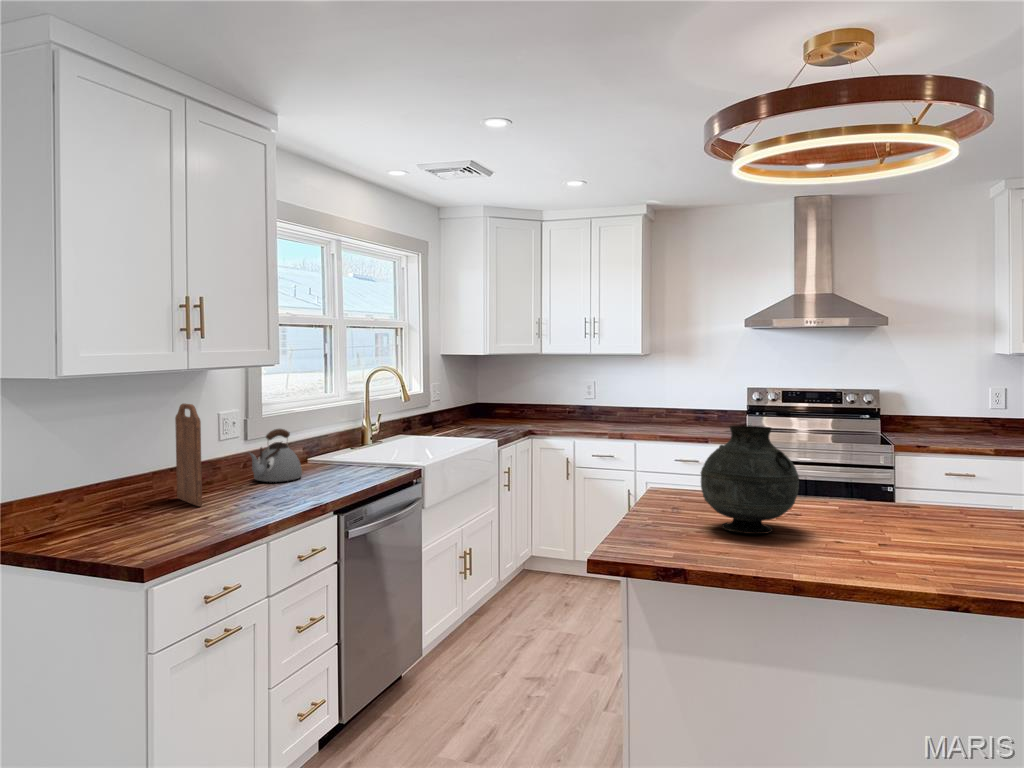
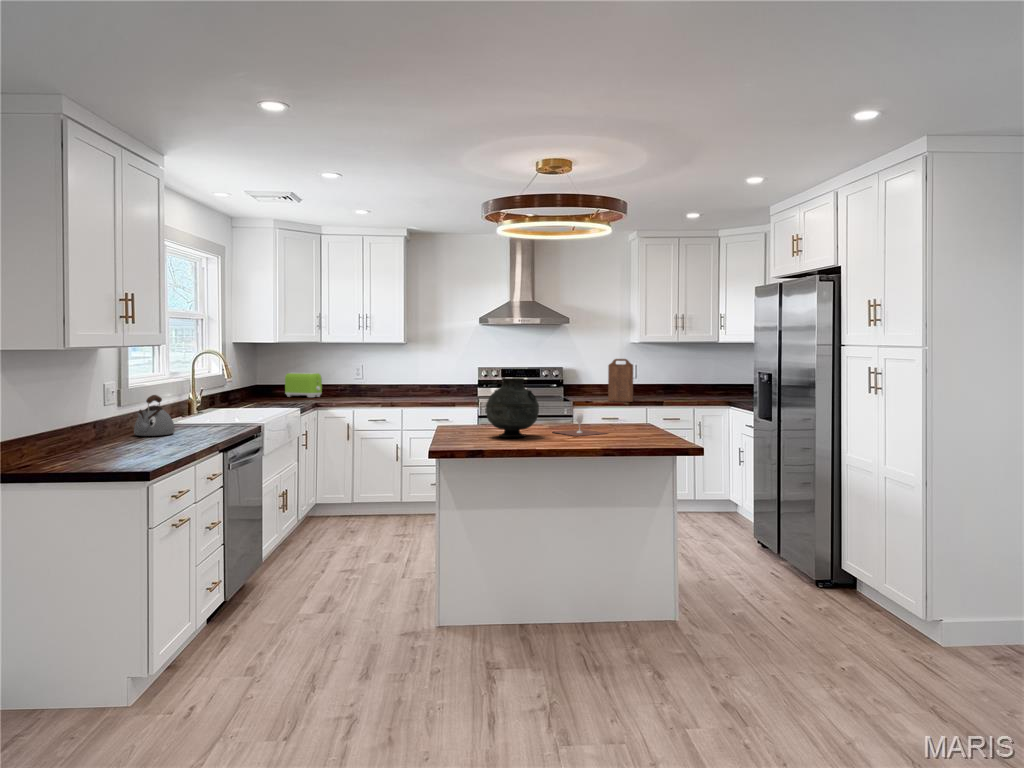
toaster: none [507,391,547,422] -> present [285,373,322,397]
cutting board: present [175,404,202,506] -> present [608,359,633,402]
wine glass: none [827,494,947,540] -> present [554,414,606,436]

